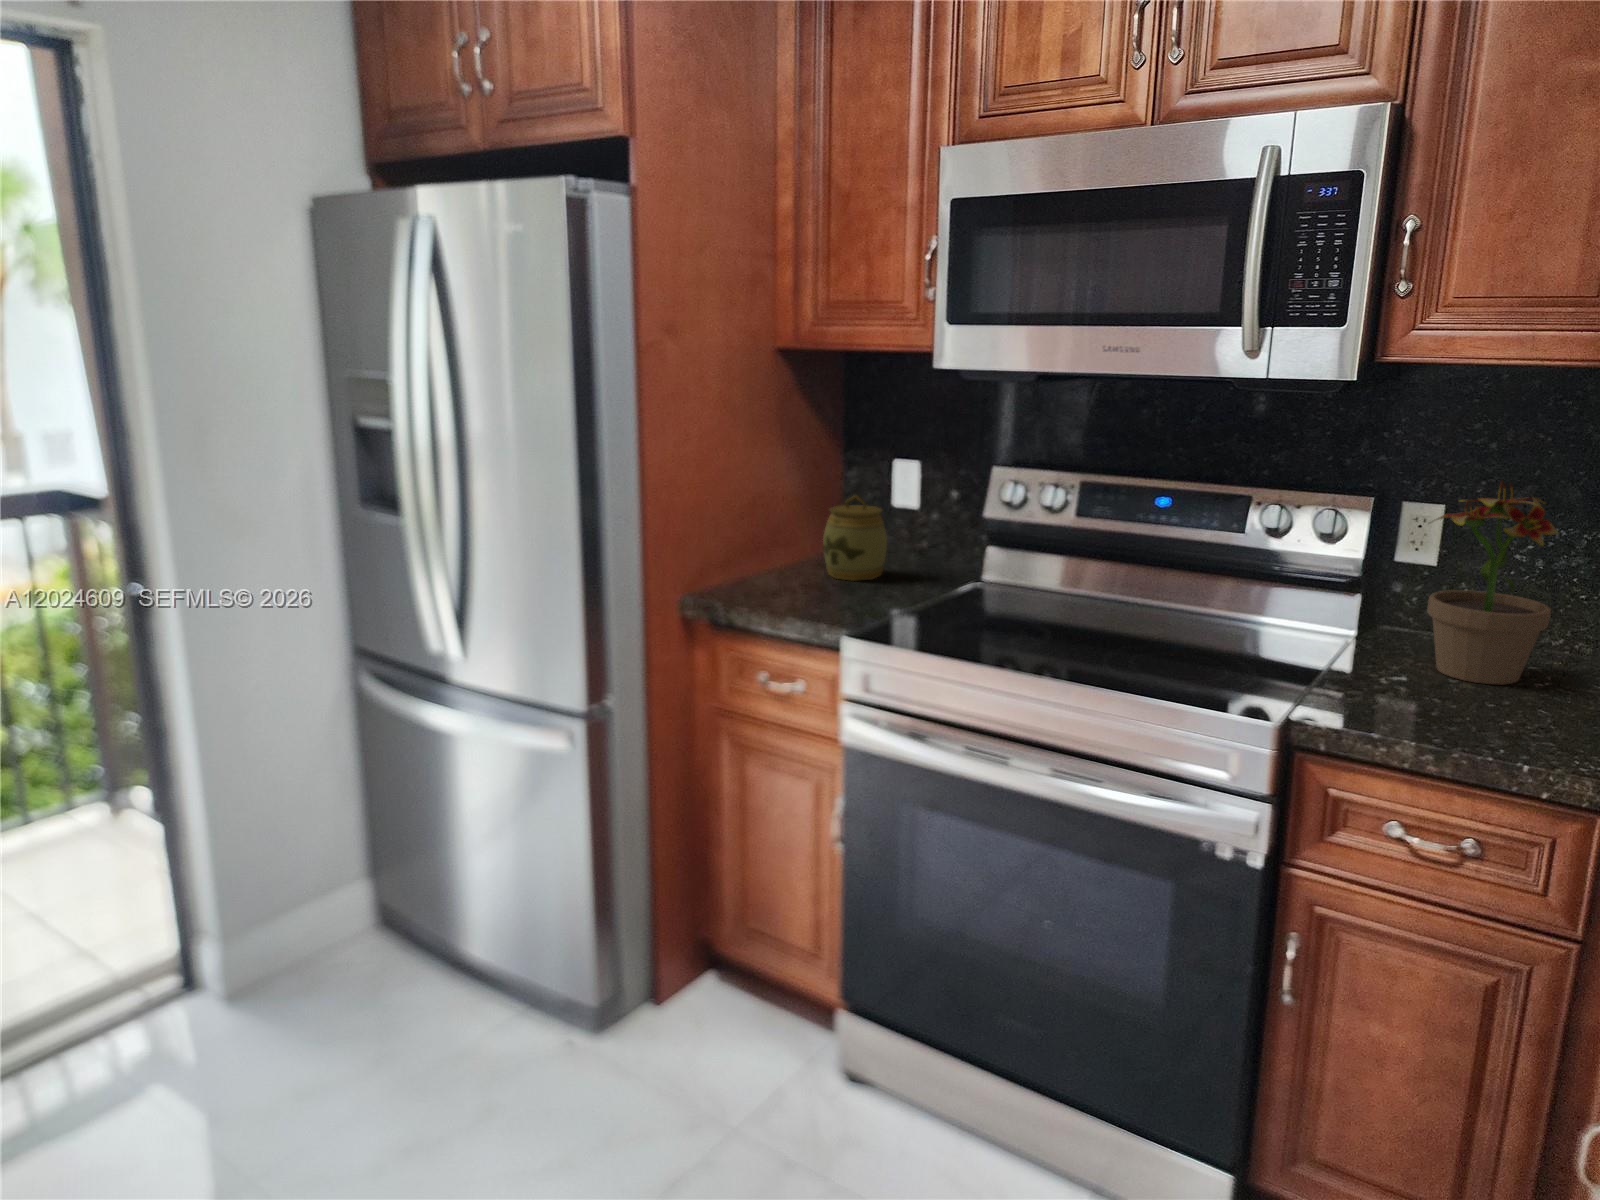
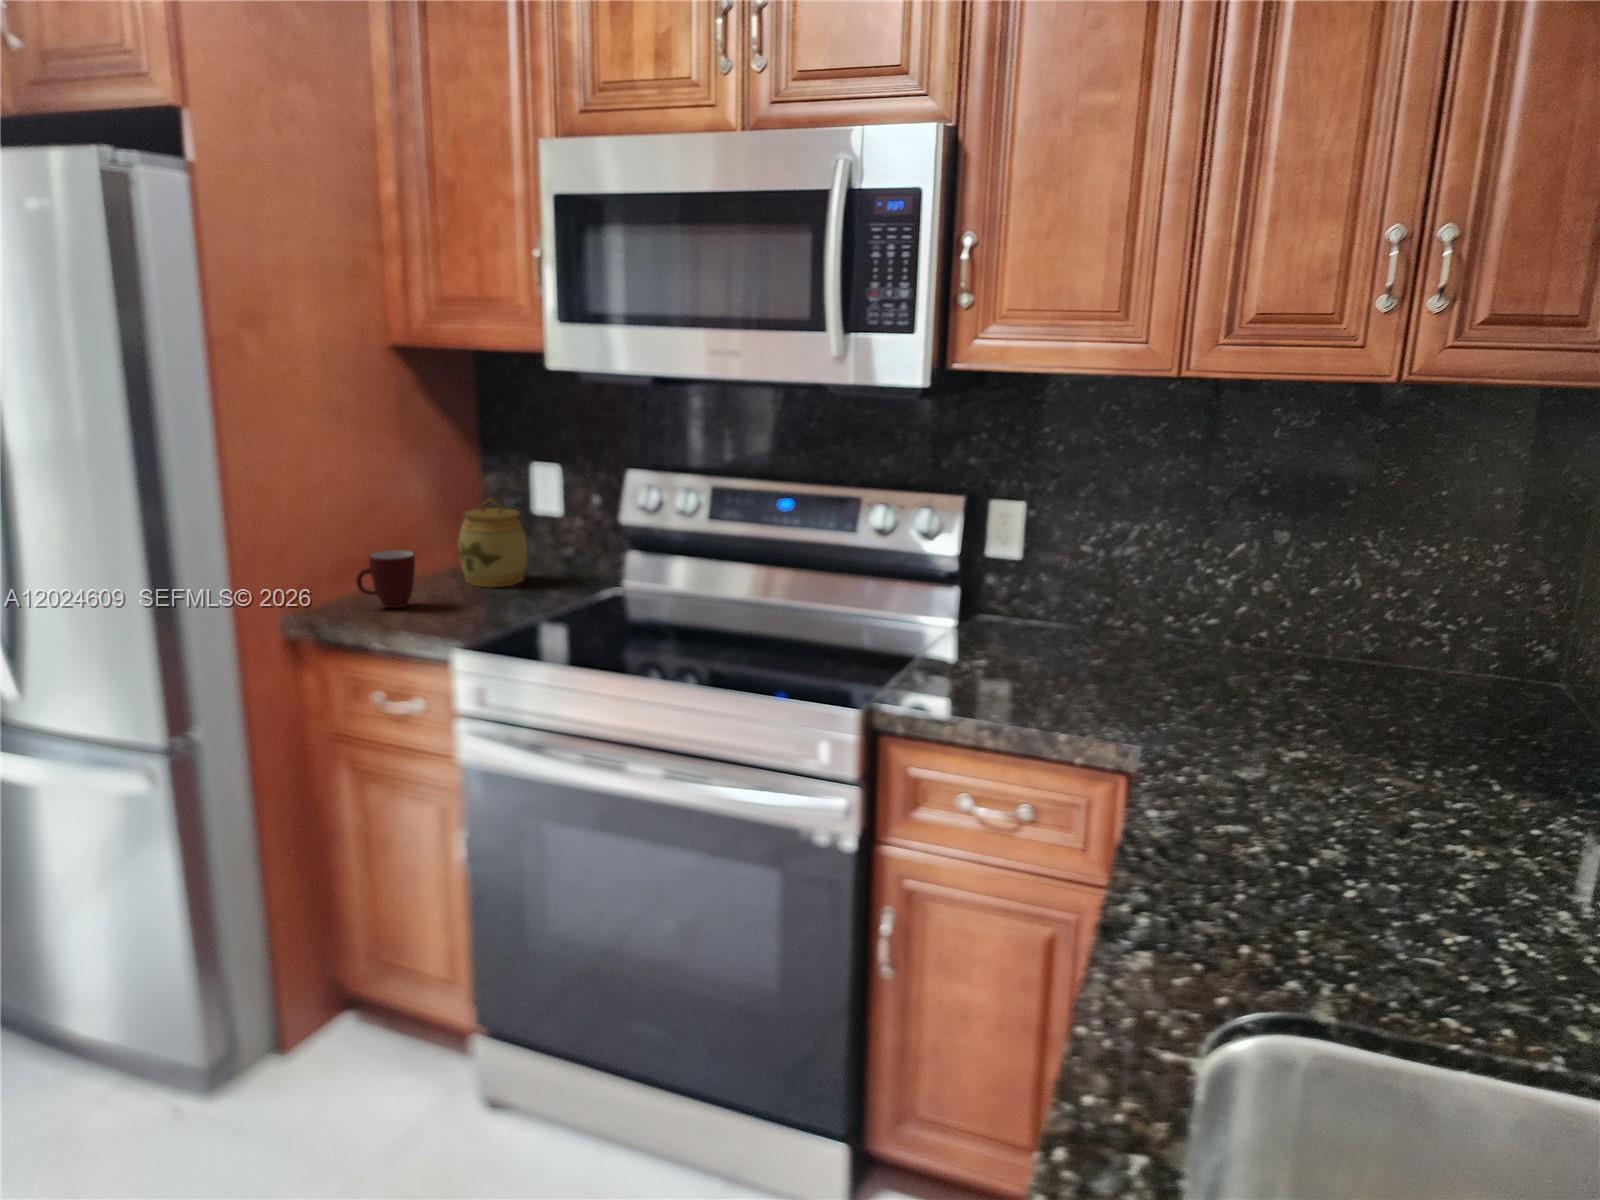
potted plant: present [1427,481,1558,685] -> none [1003,478,1109,664]
mug: none [740,542,793,597] -> present [356,550,415,608]

